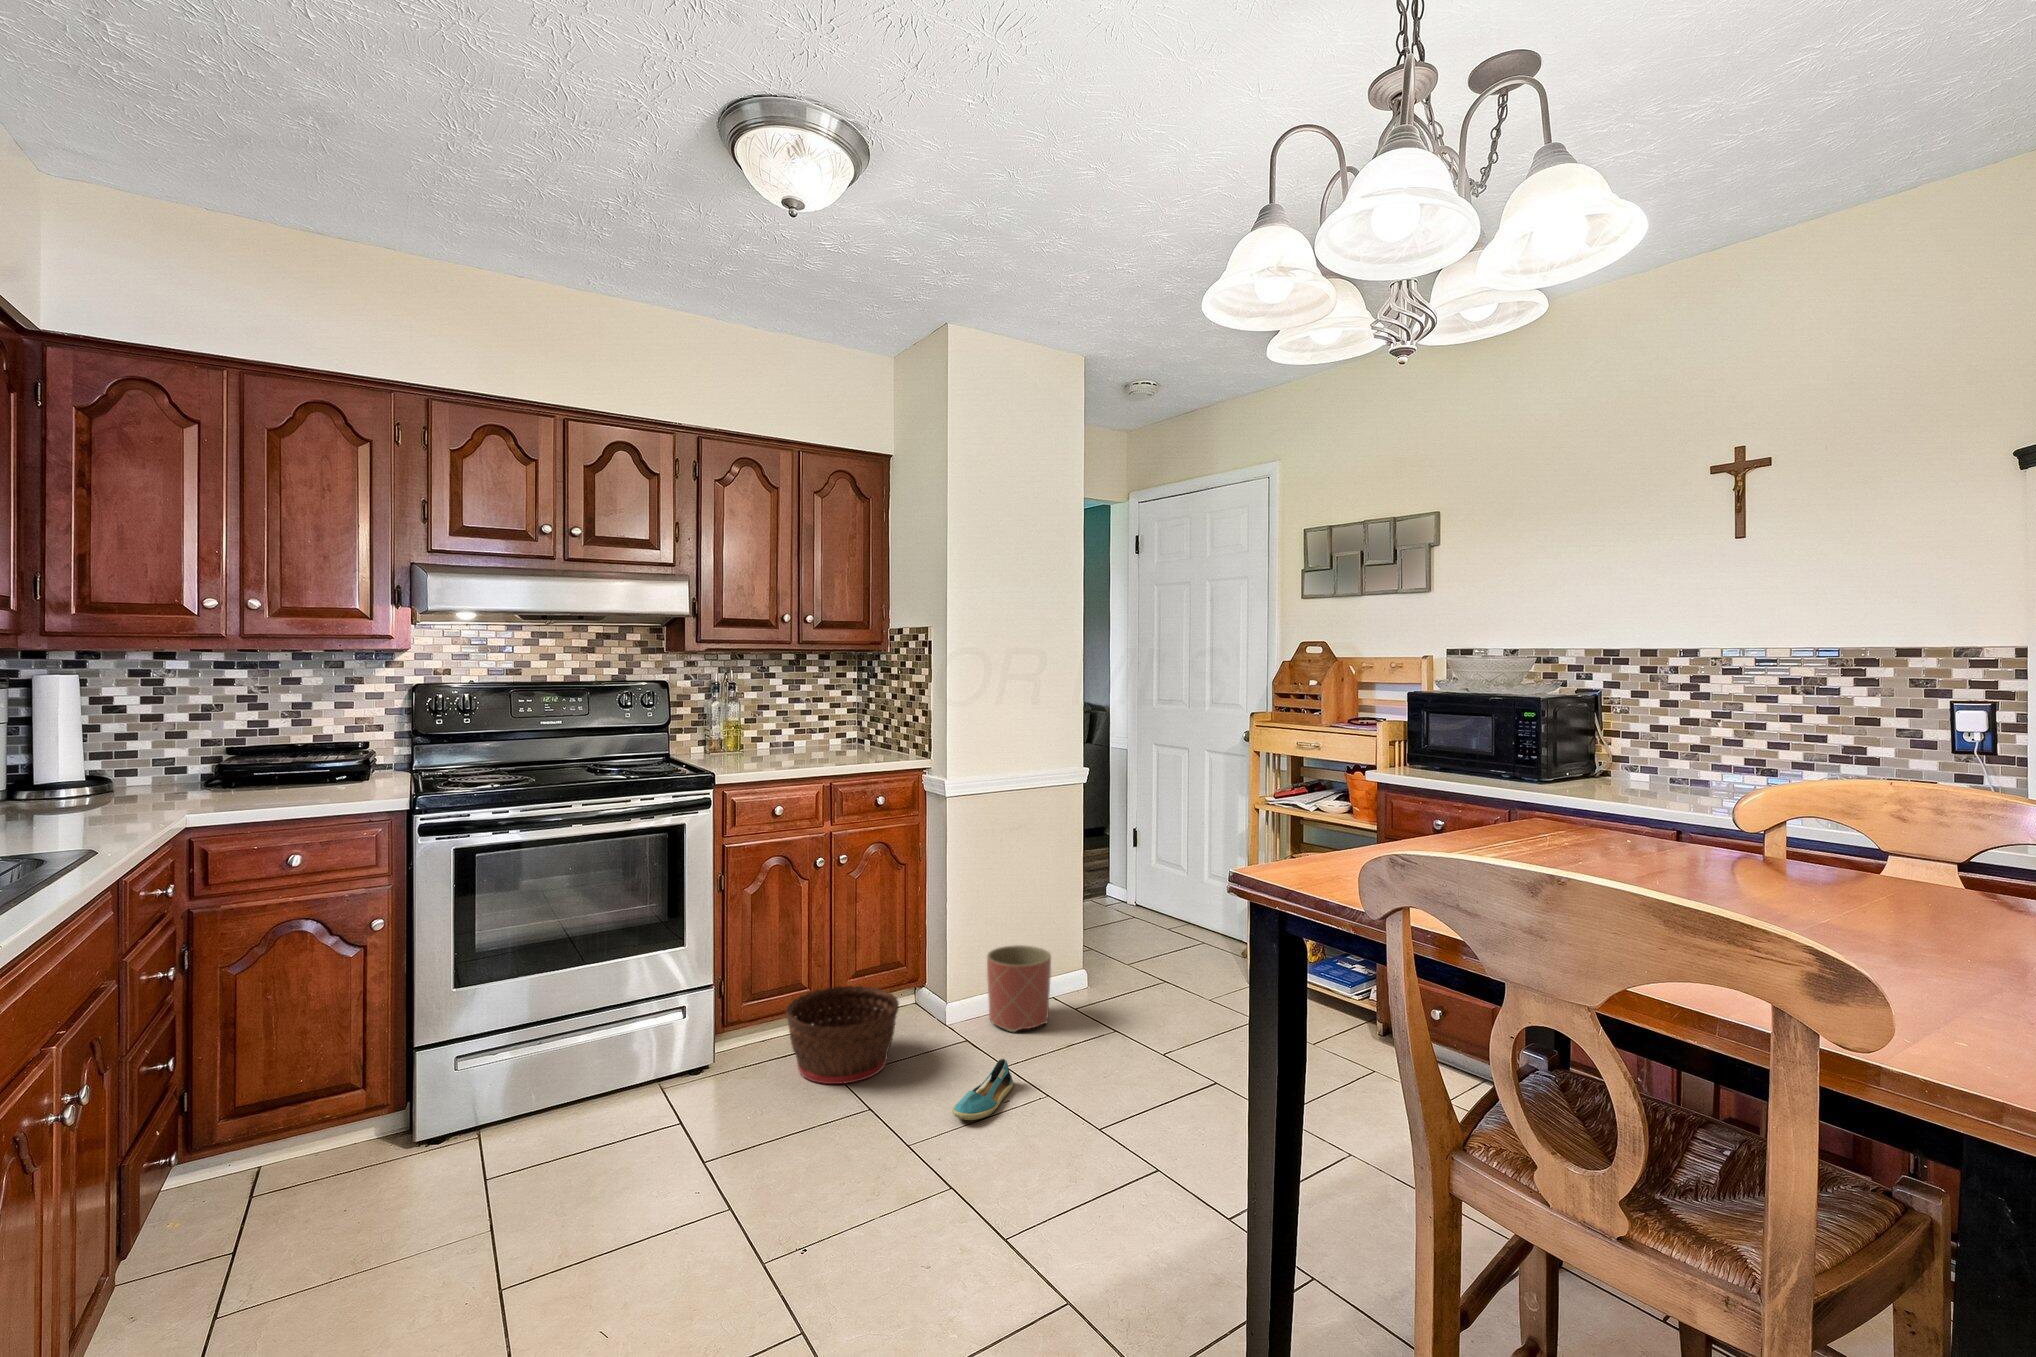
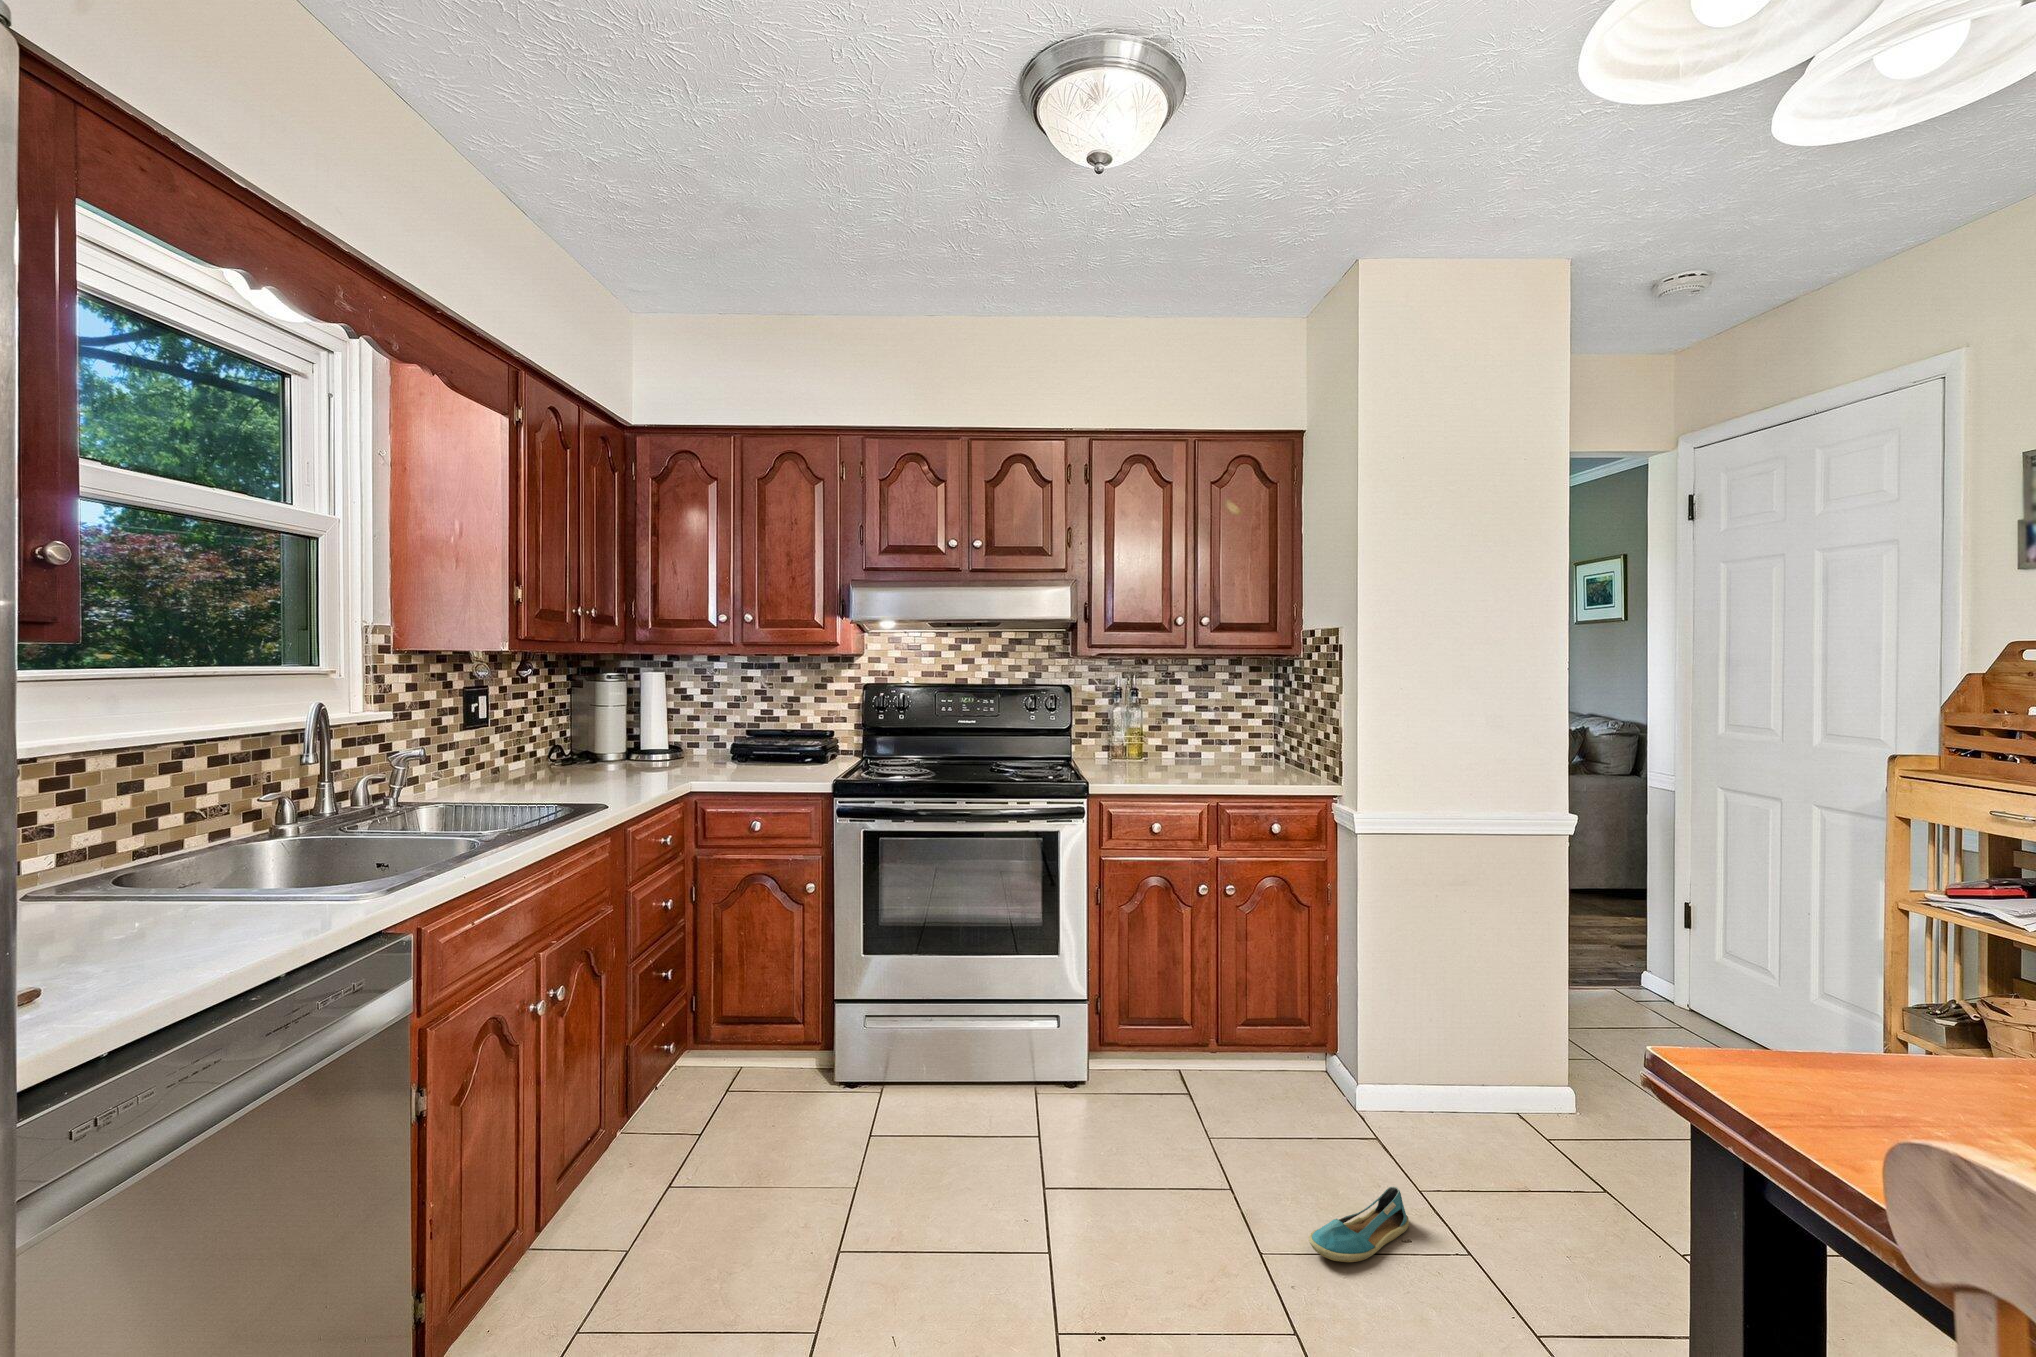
planter: present [987,945,1051,1032] -> none [1403,1031,1496,1150]
basket: present [786,986,899,1084] -> none [1145,1030,1274,1152]

